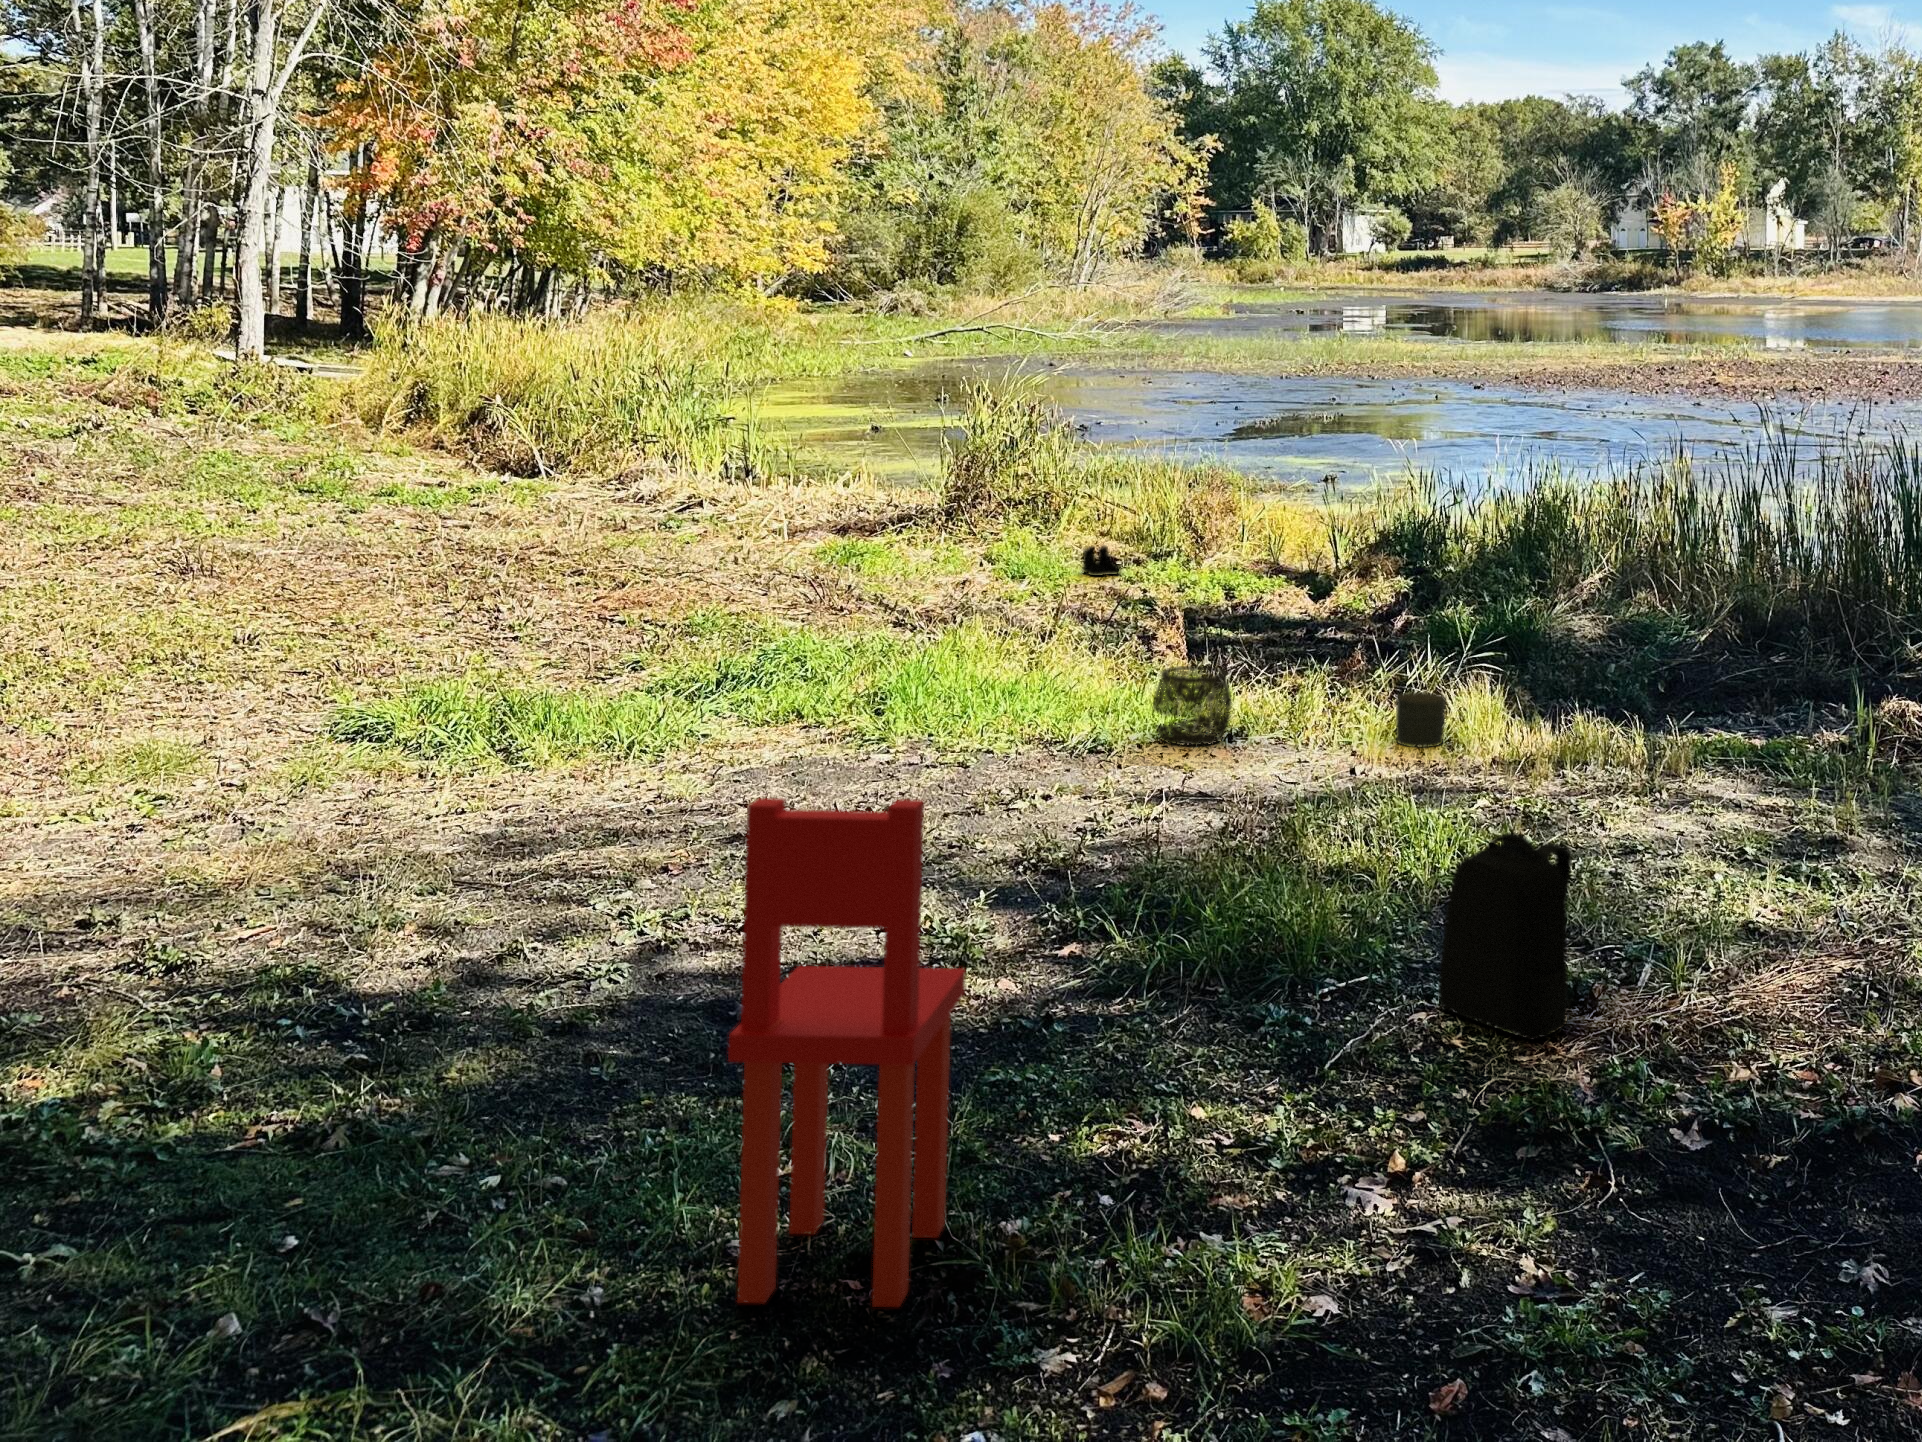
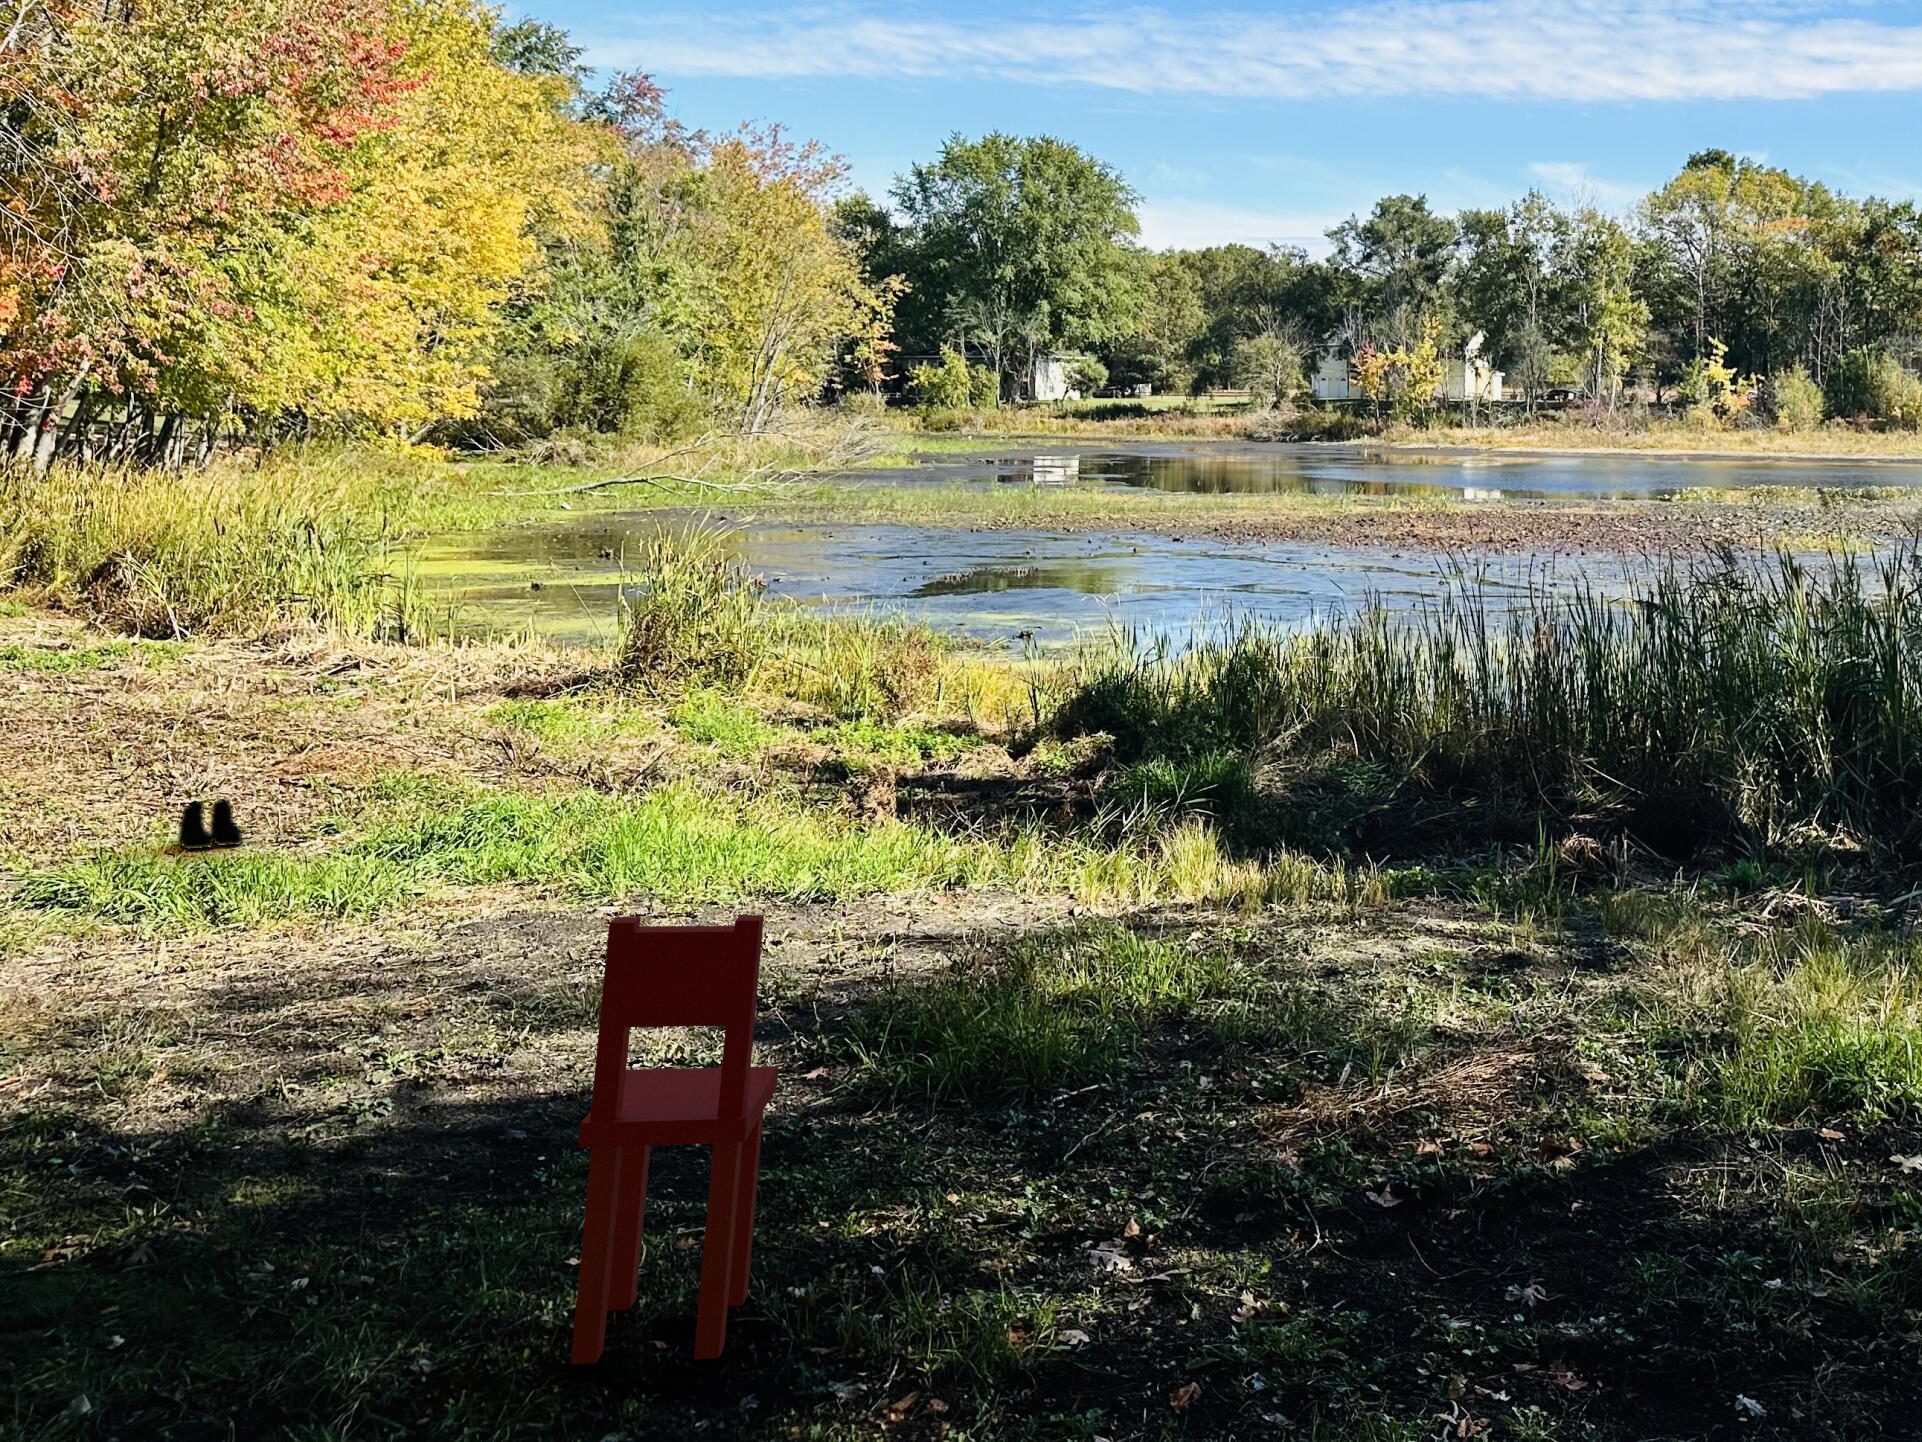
boots: present [1082,546,1120,576] -> present [178,798,243,849]
woven basket: present [1153,666,1232,746] -> none [872,819,952,897]
planter: present [1396,692,1446,747] -> none [1107,840,1156,892]
backpack: present [1438,832,1573,1040] -> none [1167,948,1286,1128]

